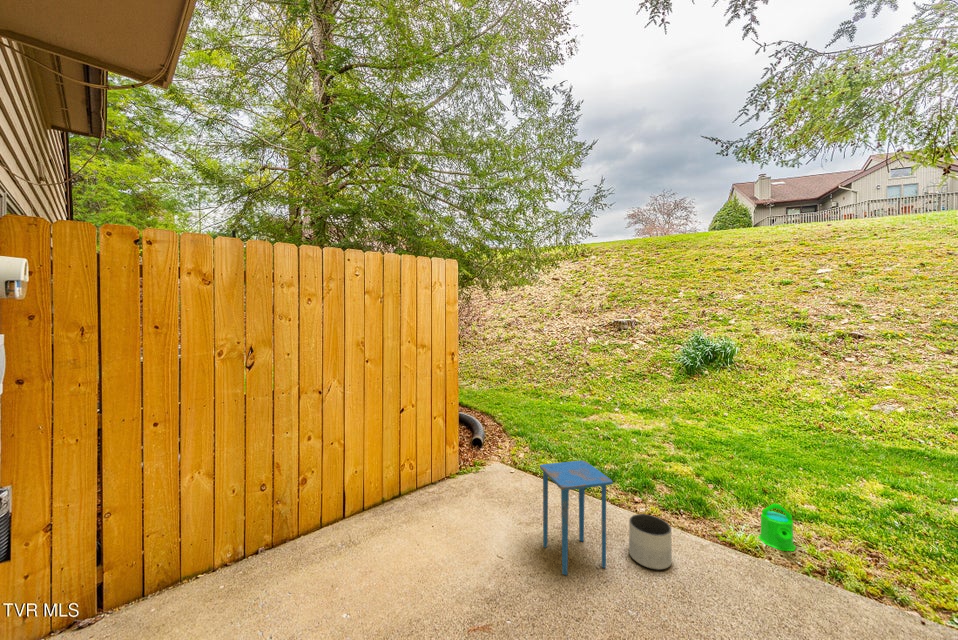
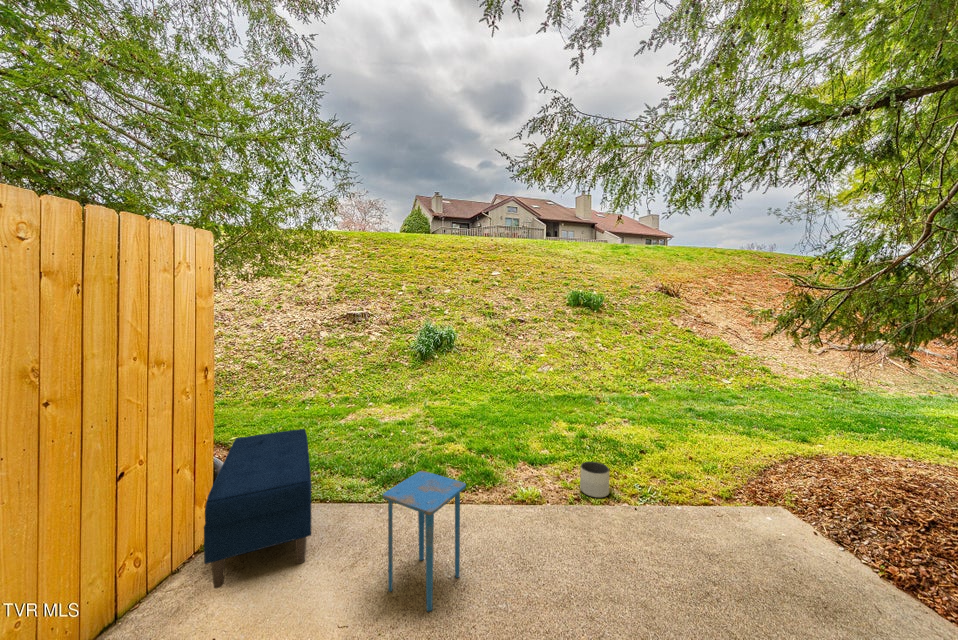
bench: none [448,408,530,503] -> present [204,429,312,588]
watering can: present [758,504,796,551] -> none [527,454,553,489]
planter: present [629,514,672,570] -> present [580,462,609,498]

